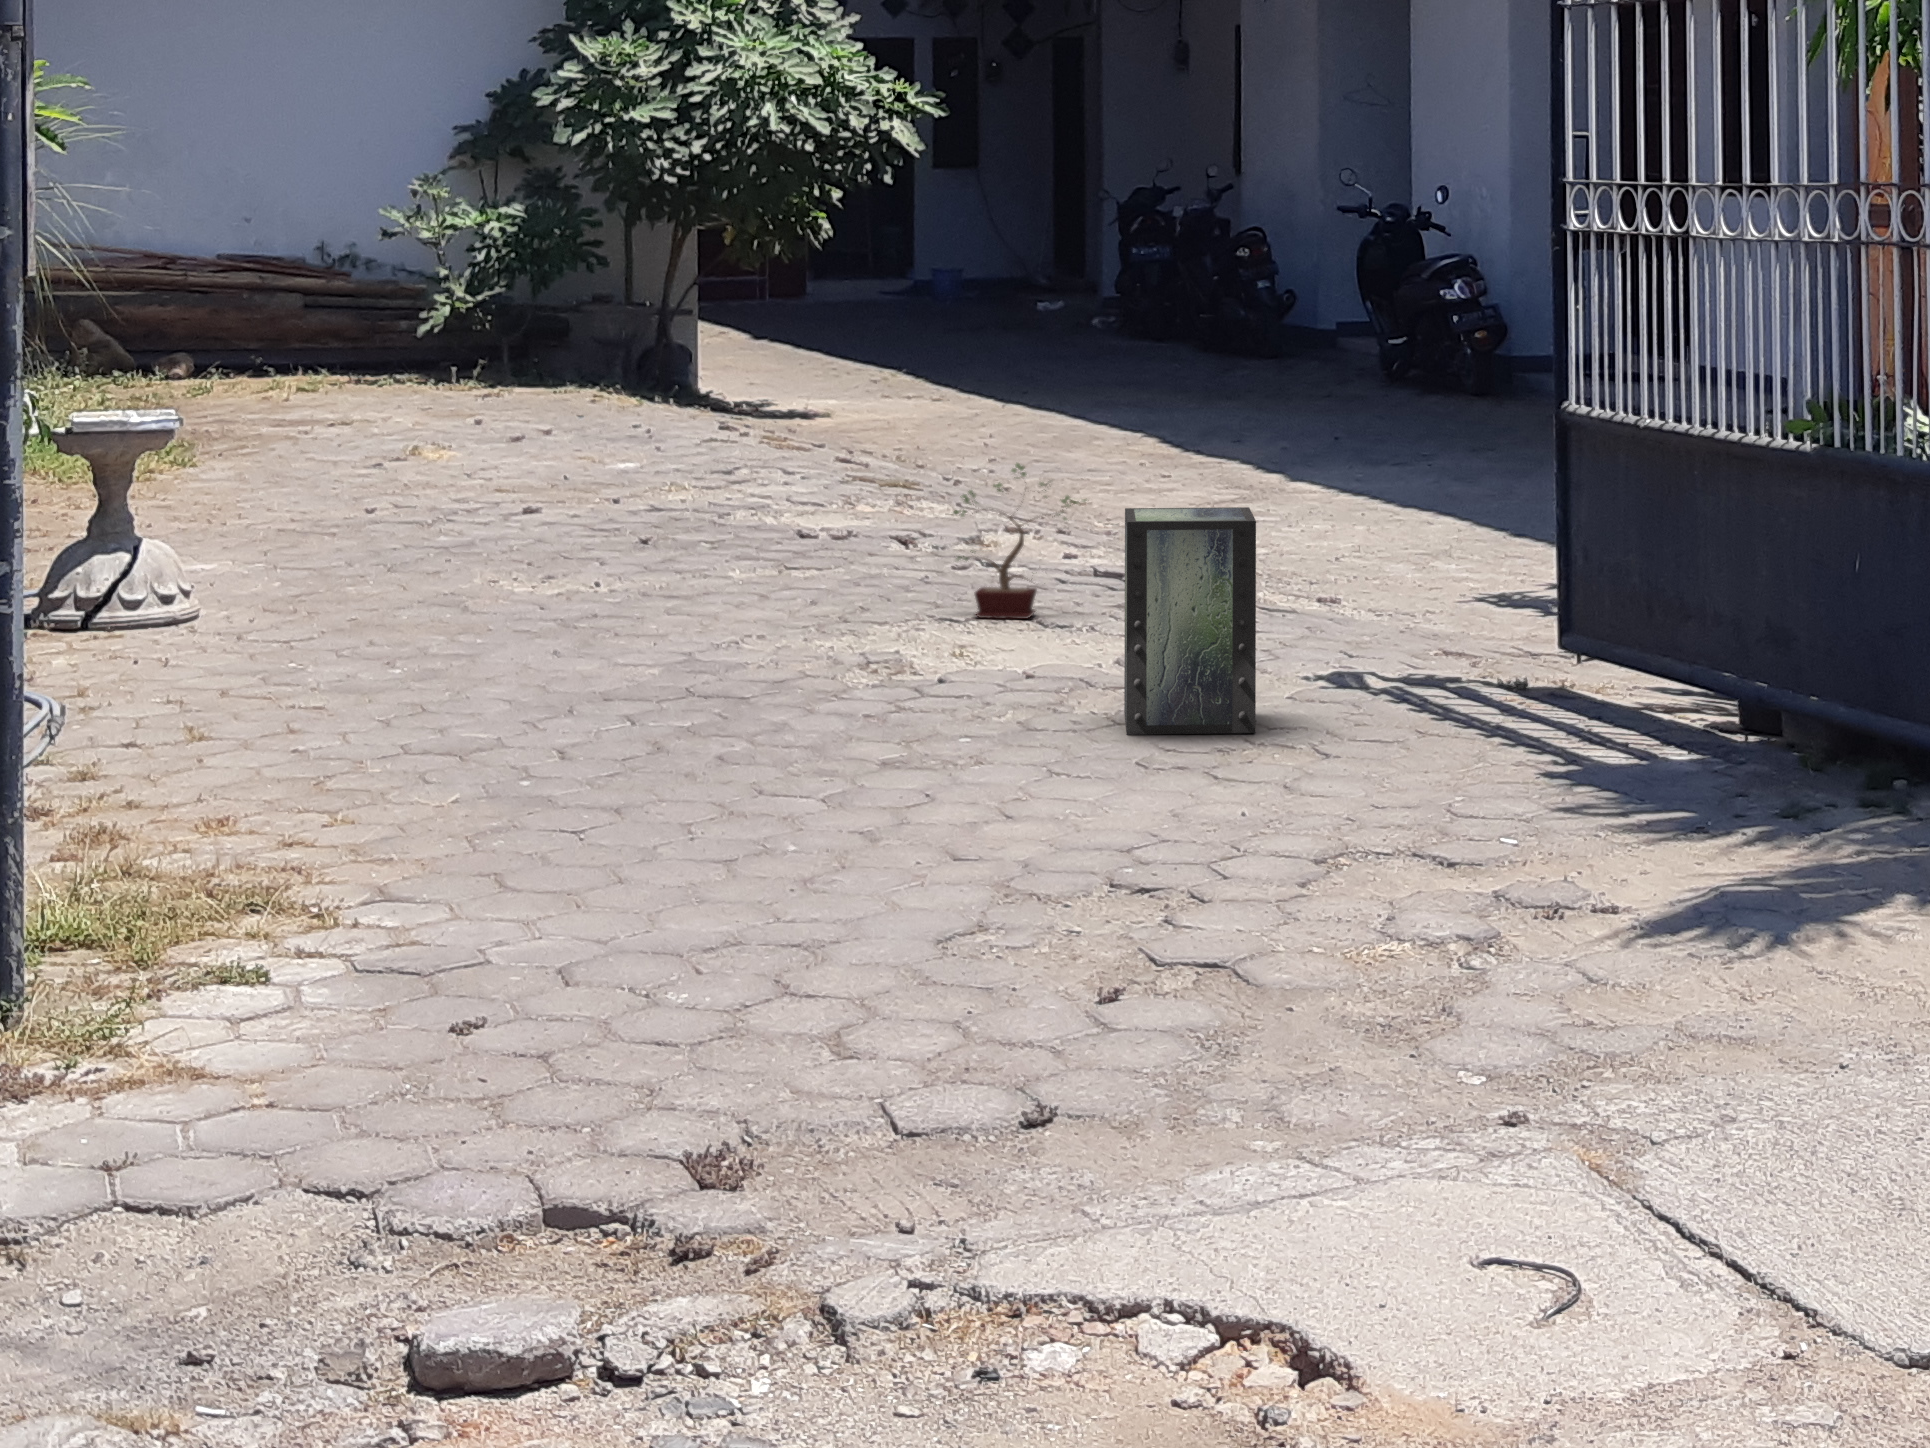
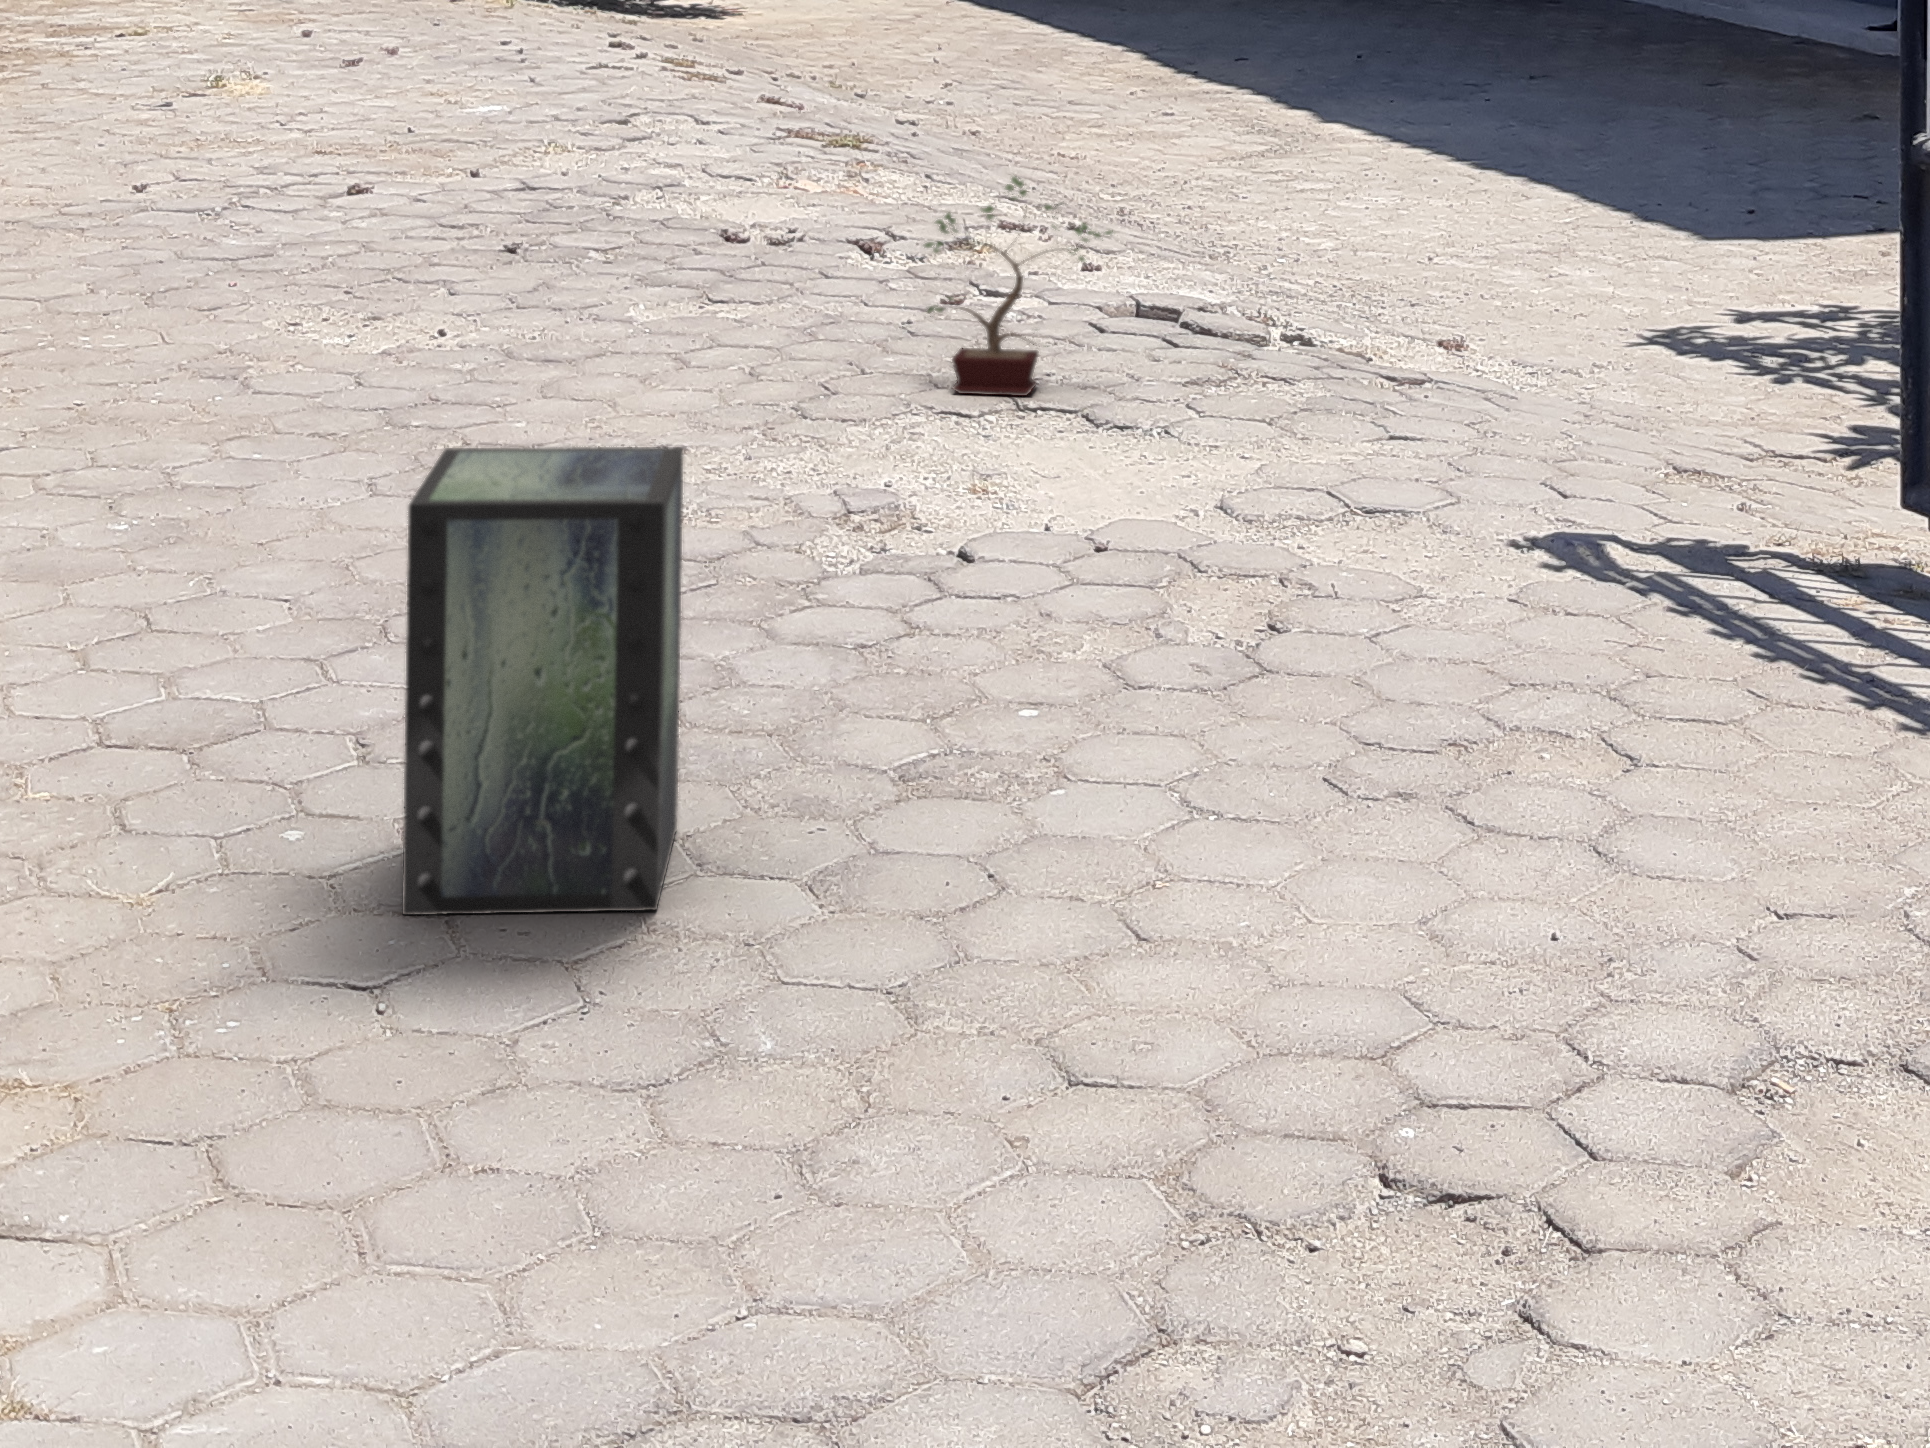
storage box: present [1124,507,1256,735] -> present [402,447,684,915]

